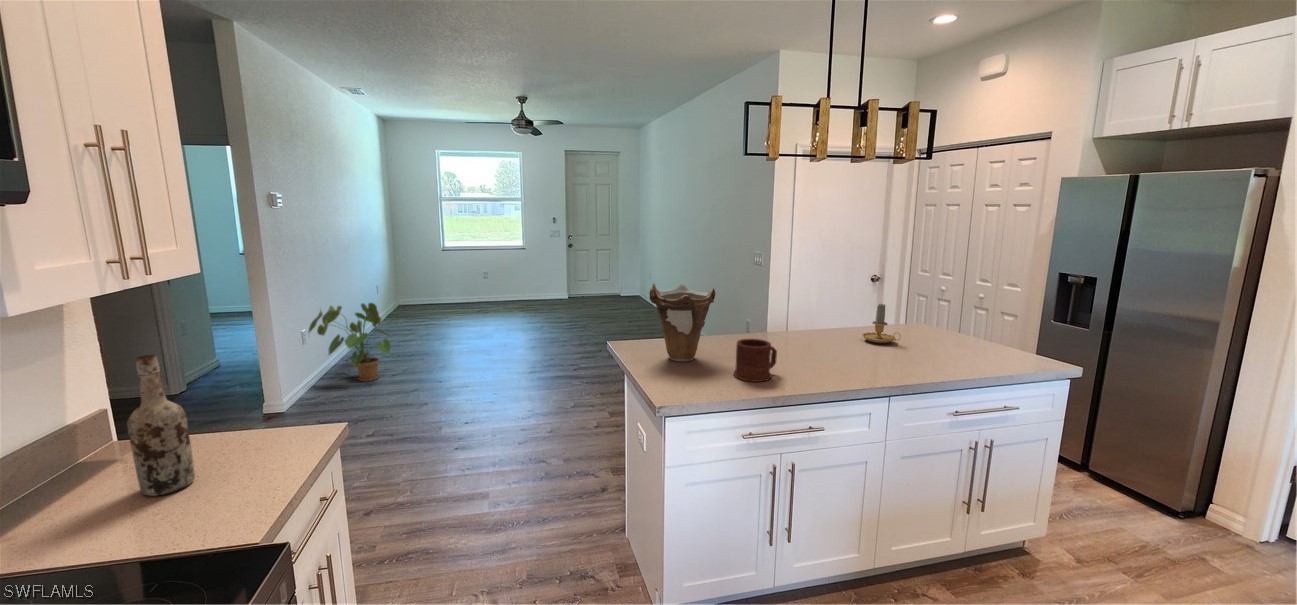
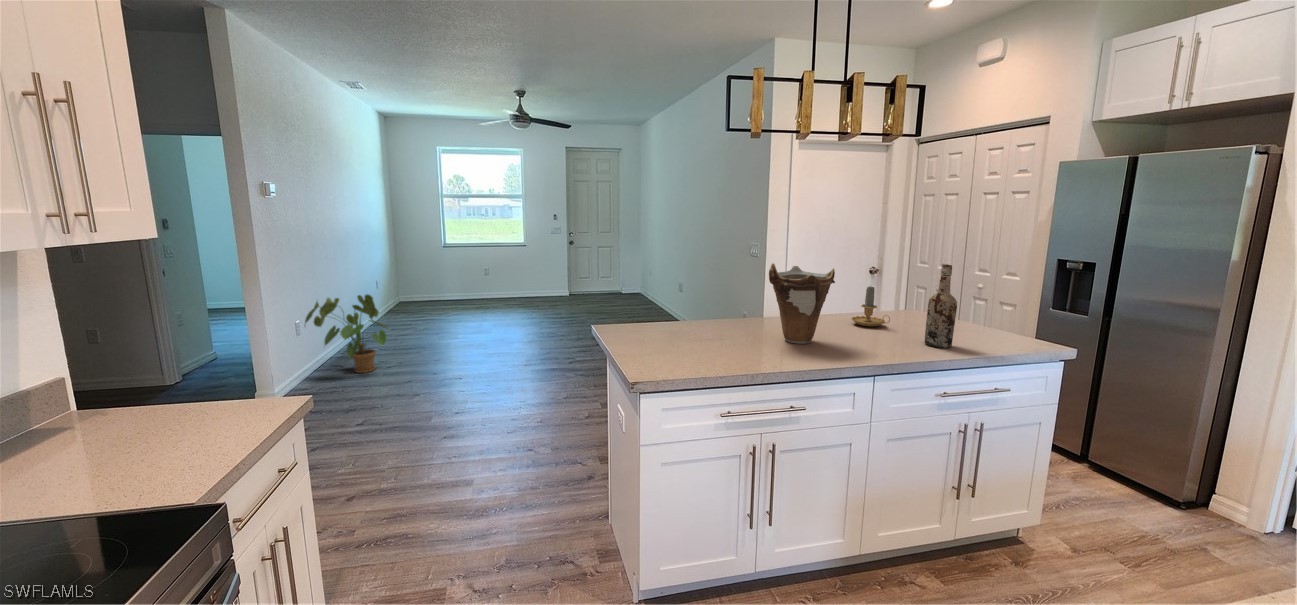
vase: present [650,283,715,362] -> present [769,263,835,344]
mug: present [733,339,777,382] -> none [714,317,758,360]
wine bottle: present [127,355,195,496] -> present [924,265,957,348]

